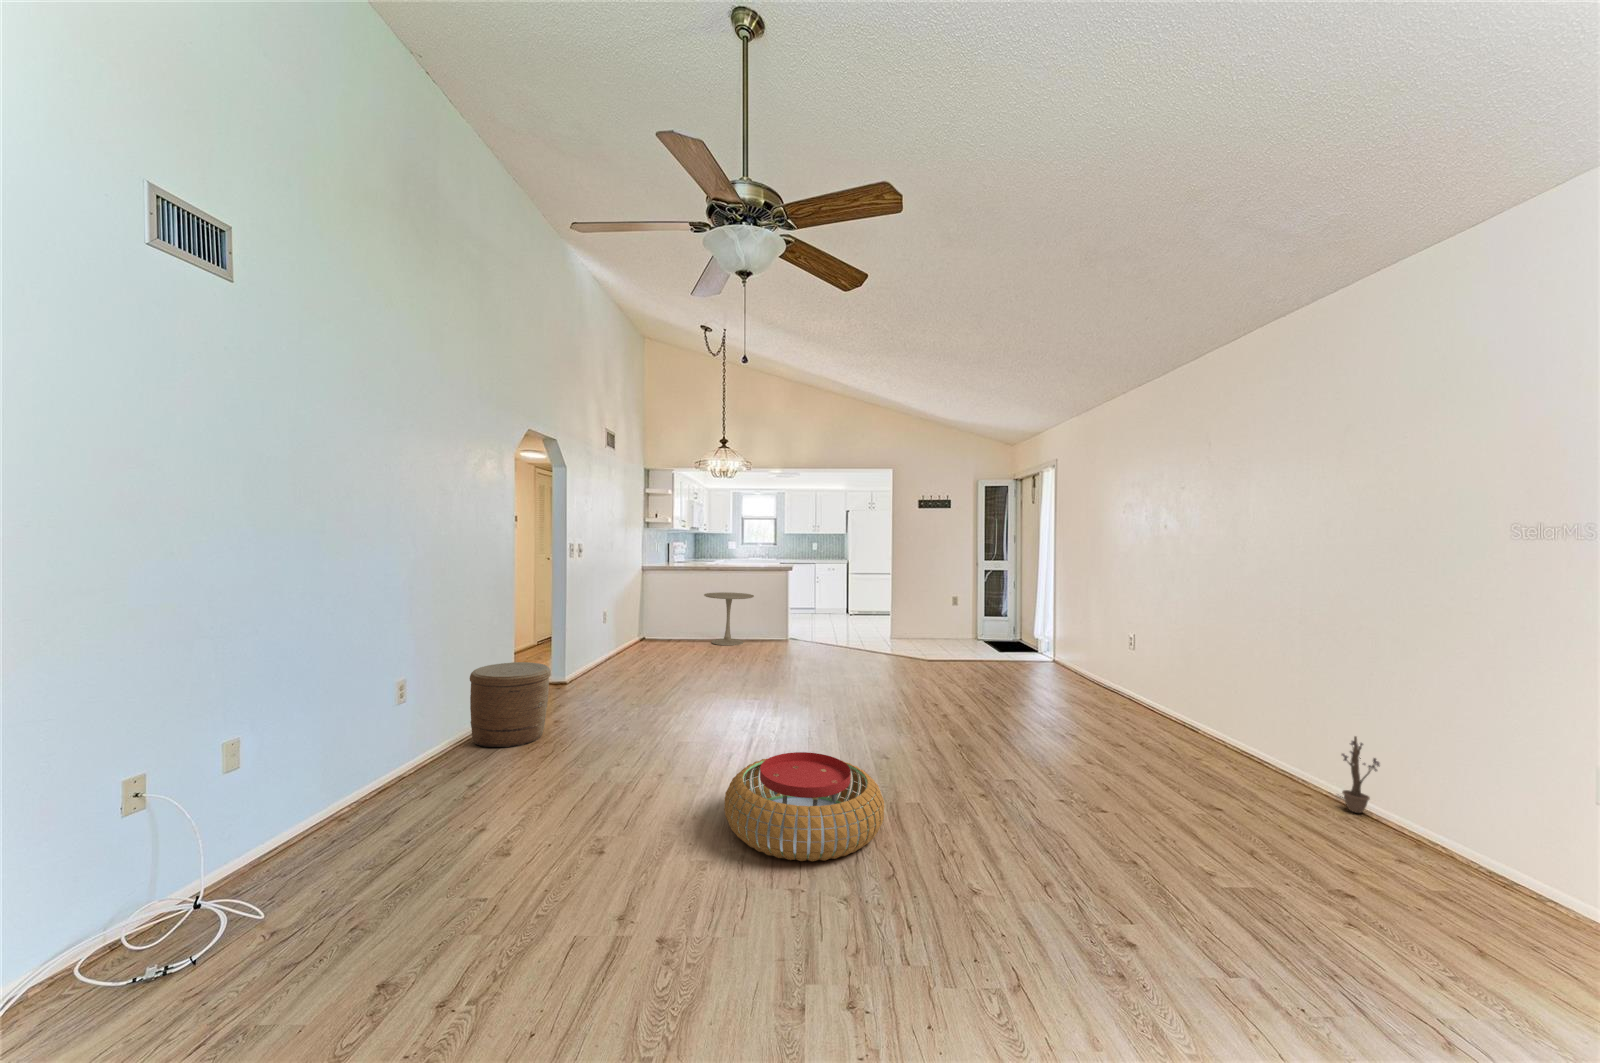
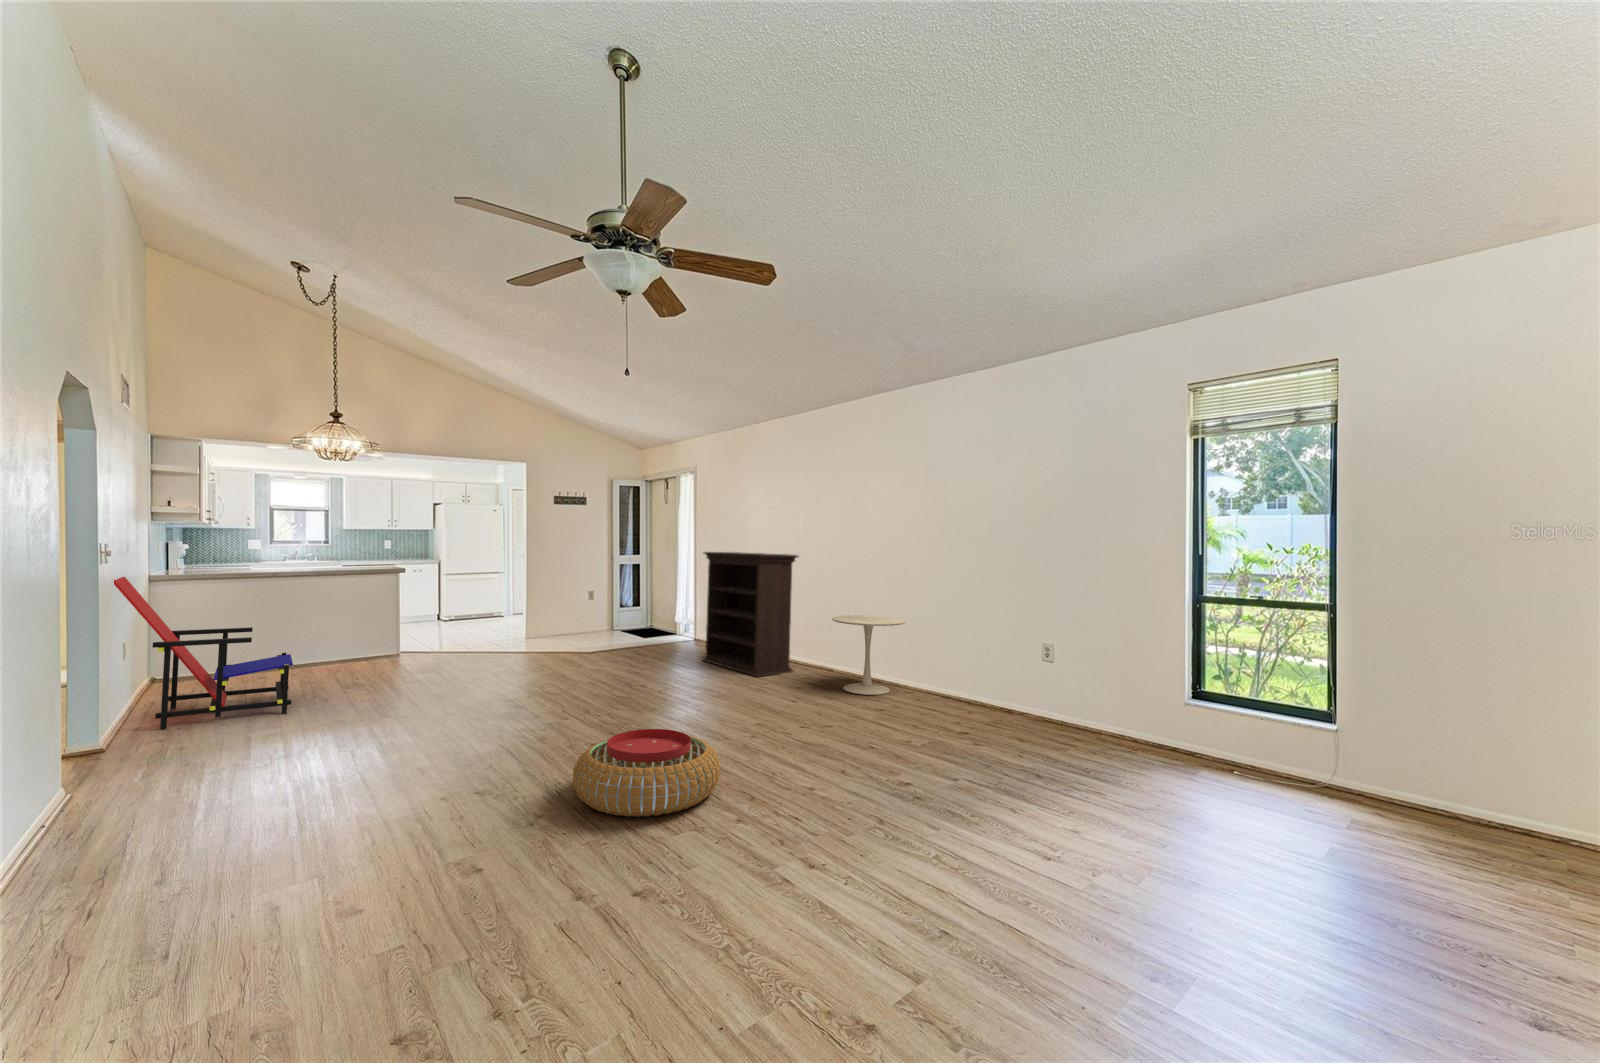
bookshelf: none [1035,558,1147,717] -> present [702,552,798,677]
lounge chair: none [584,567,688,675] -> present [114,577,293,729]
side table: present [704,592,754,645] -> present [832,615,905,695]
woven basket: present [470,662,551,747] -> none [53,711,206,845]
decorative plant: present [1338,736,1379,813] -> none [927,654,951,700]

